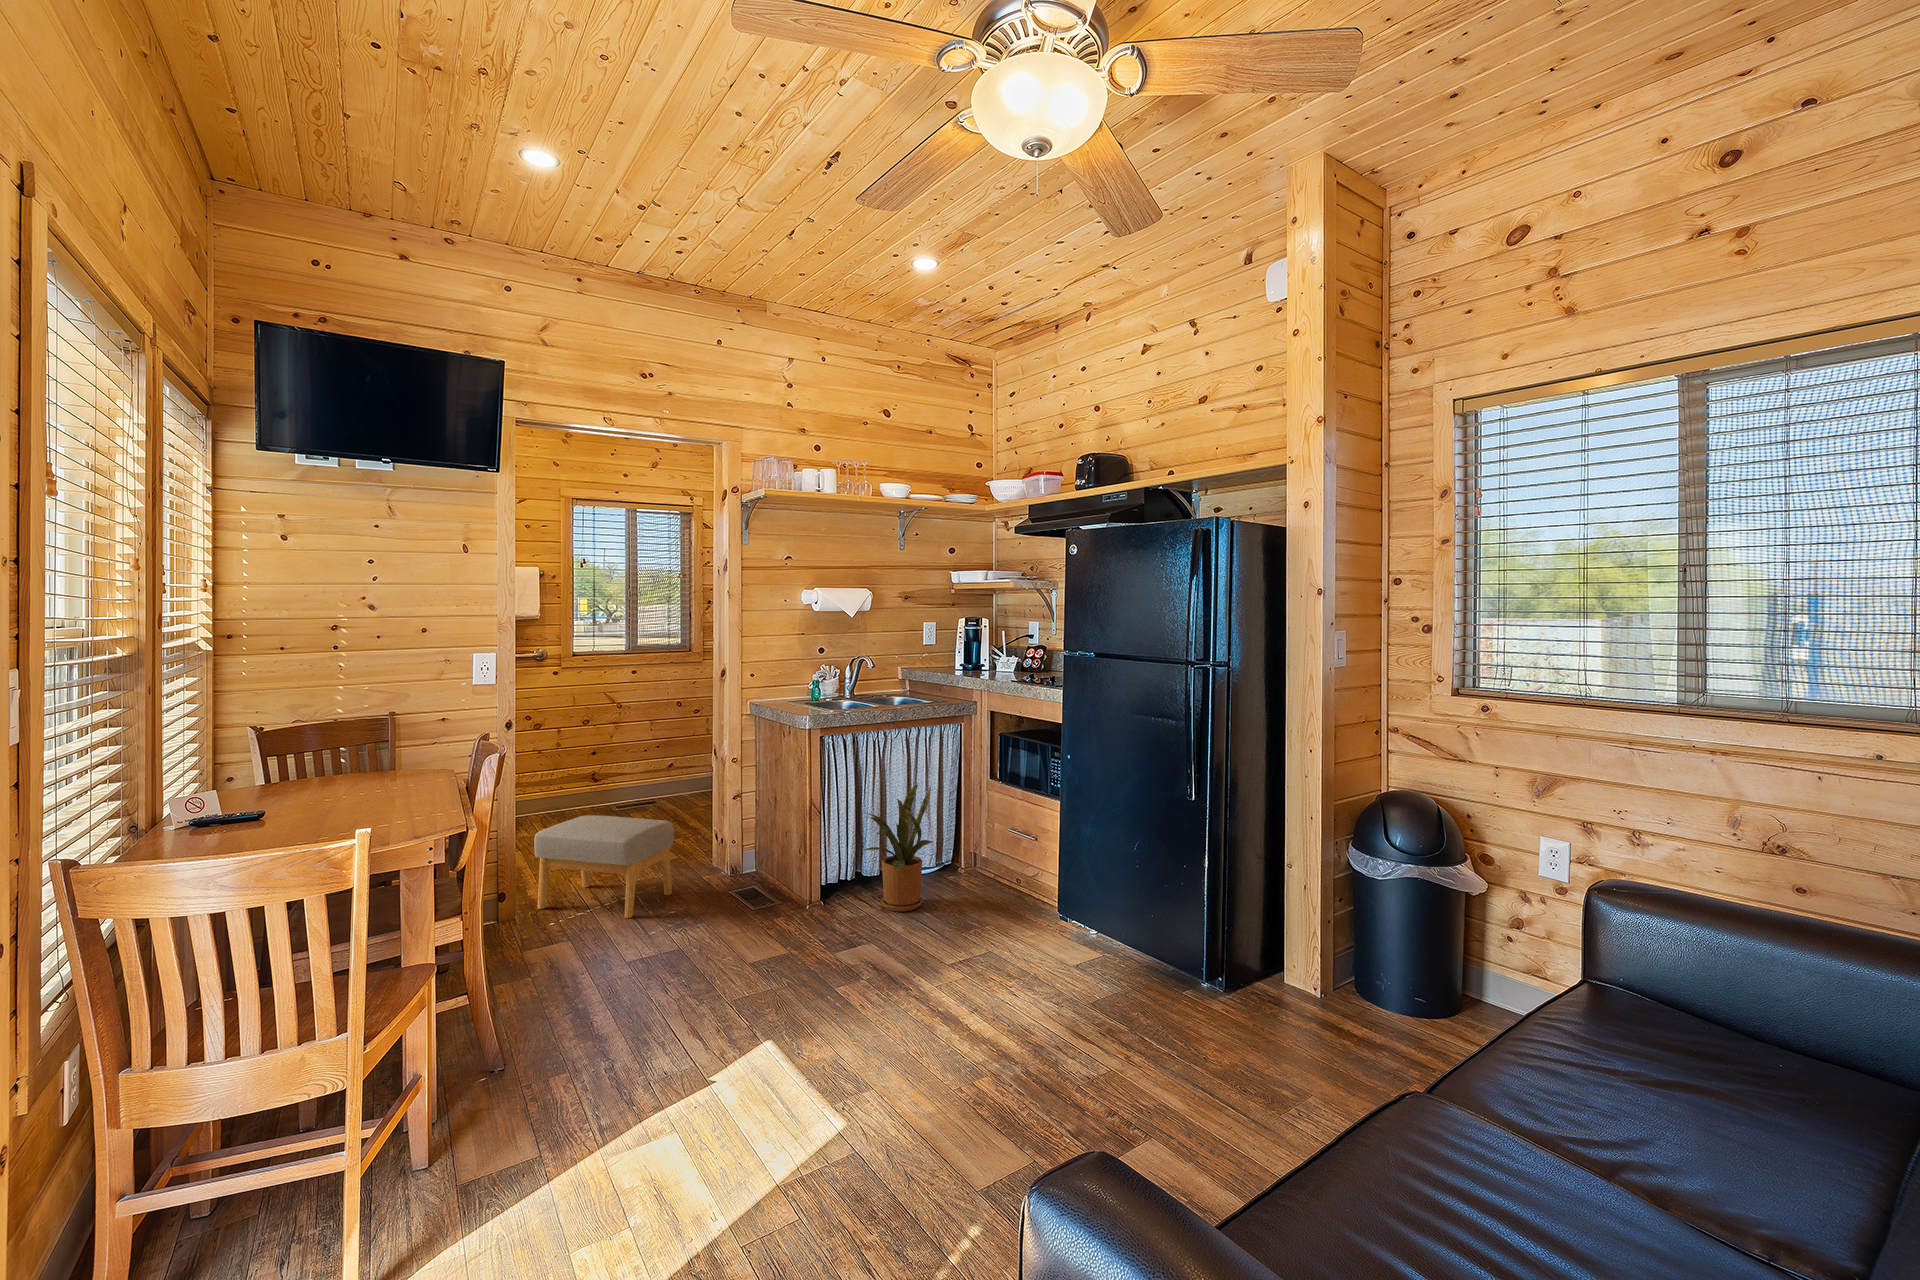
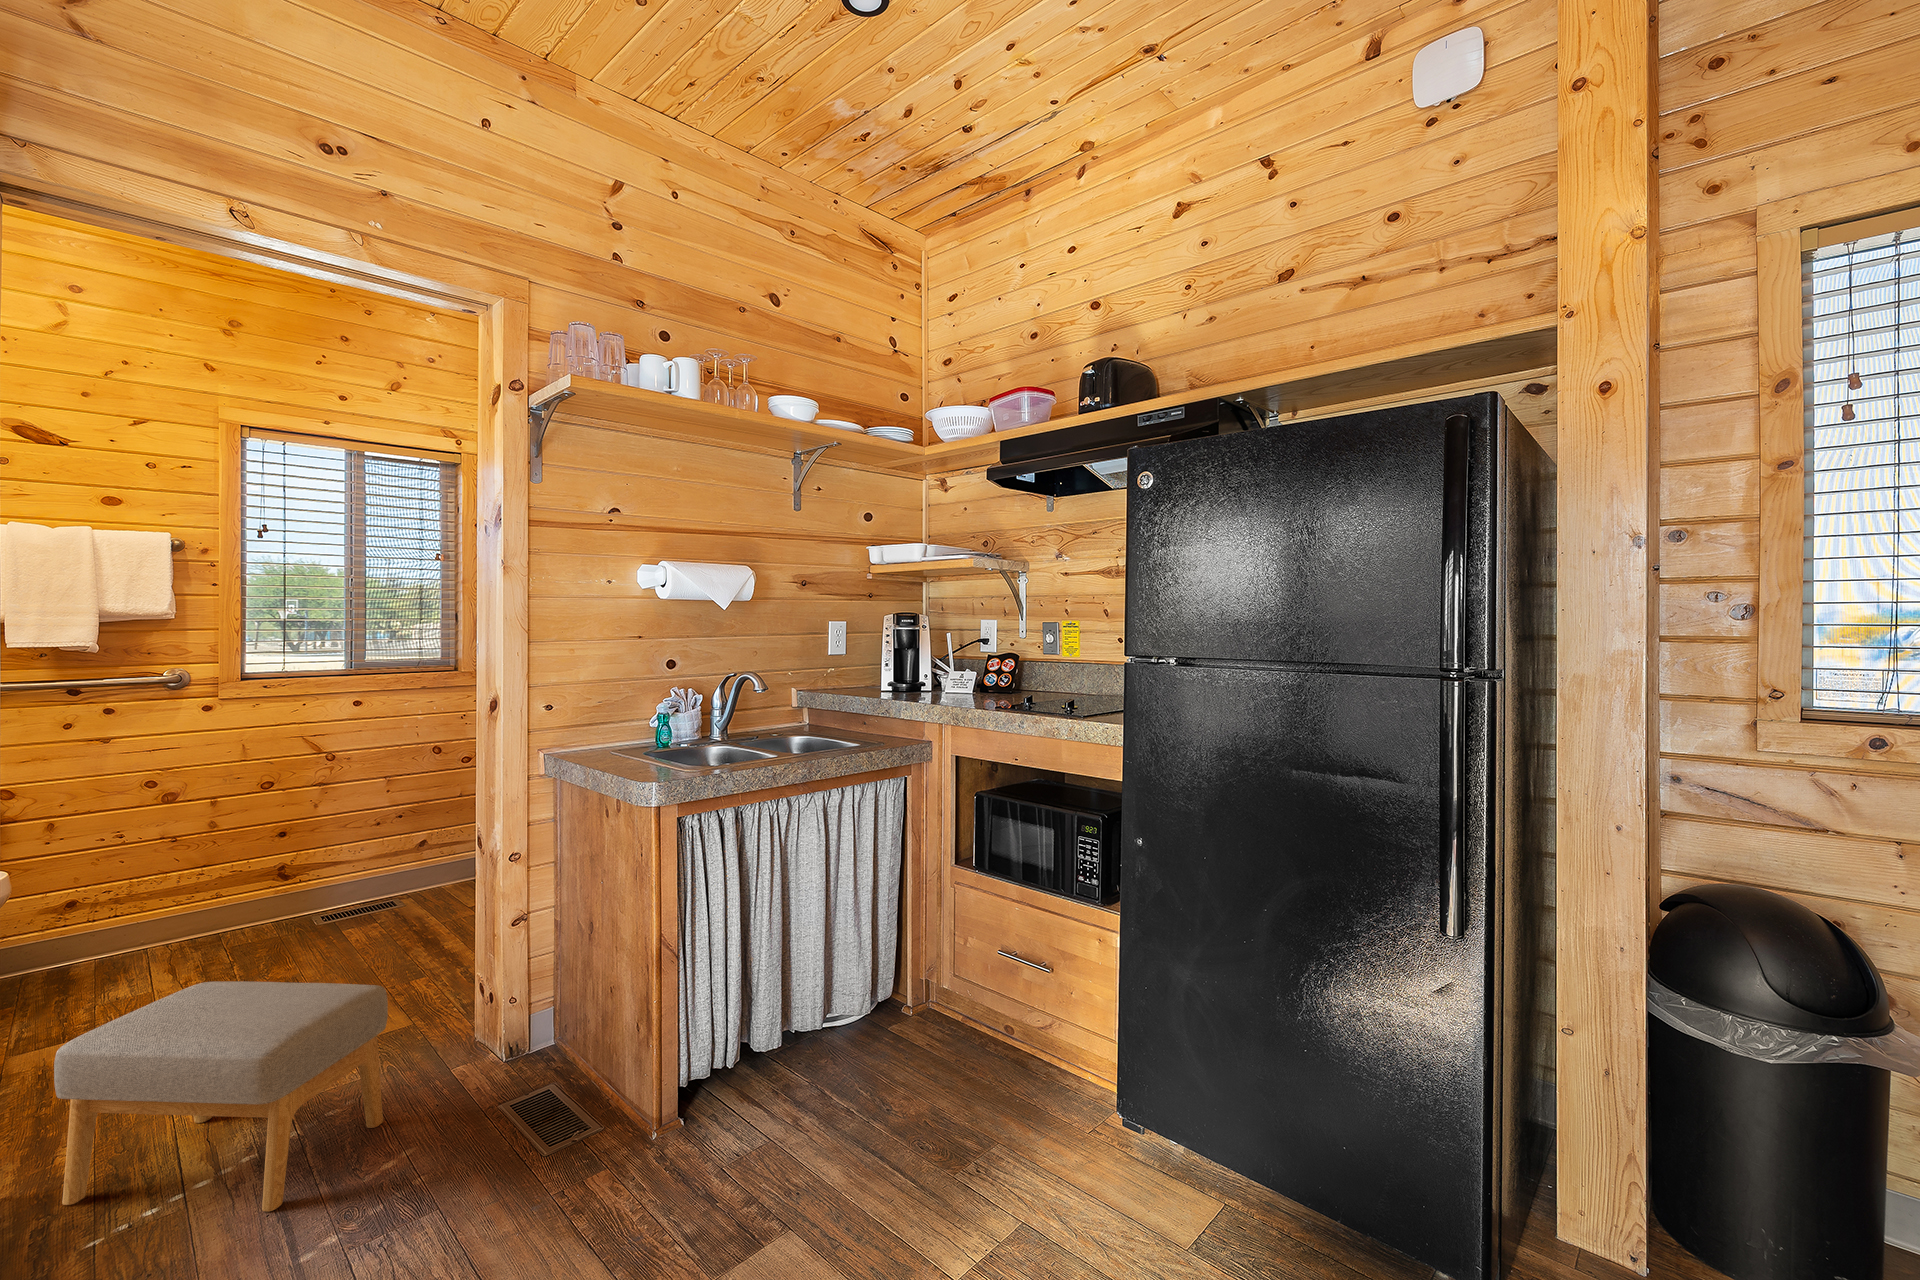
house plant: present [863,784,932,912] -> none [749,885,874,1125]

